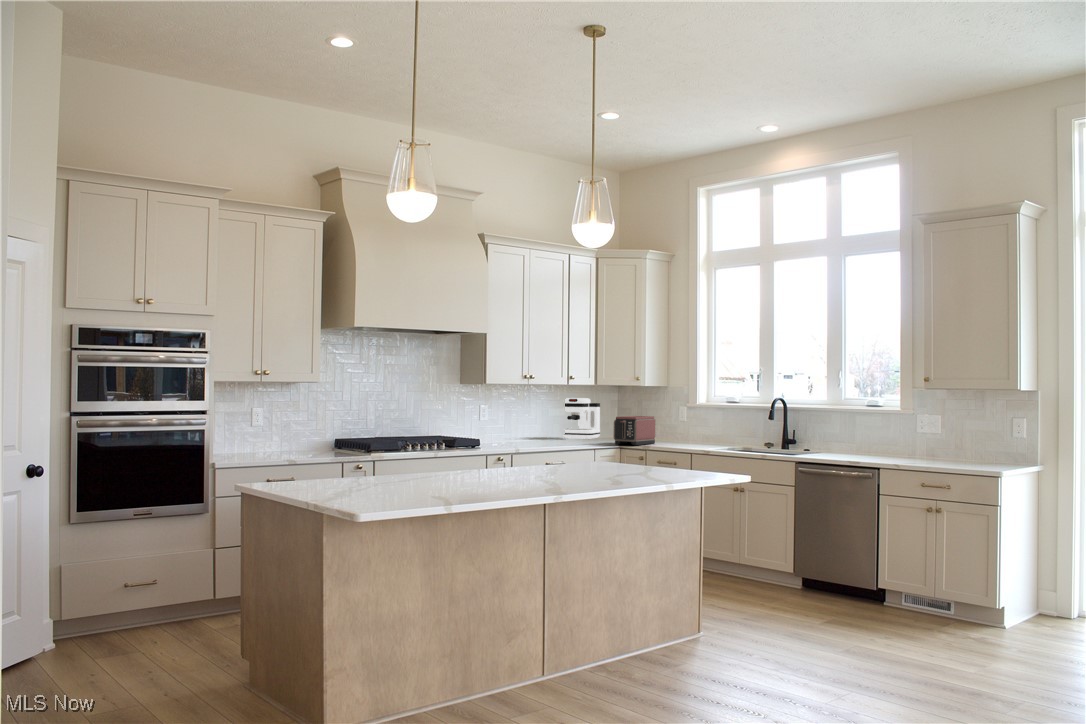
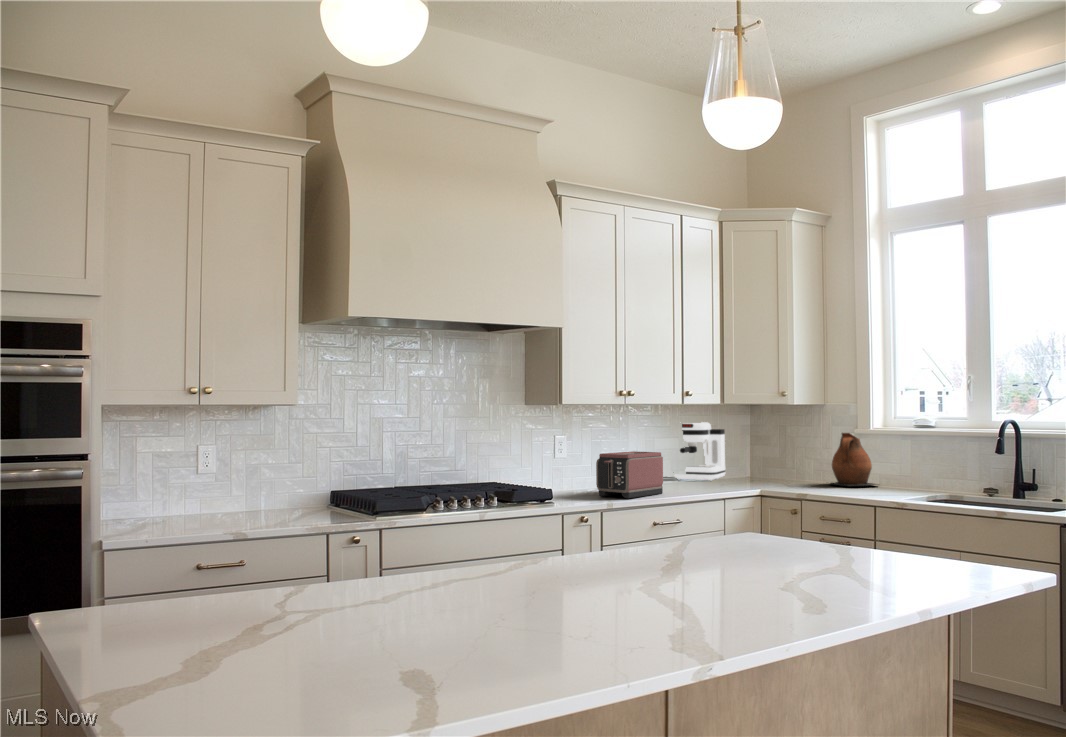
ceramic pitcher: none [666,406,700,442] -> present [831,433,879,486]
toaster: present [614,416,655,445] -> present [596,451,663,498]

